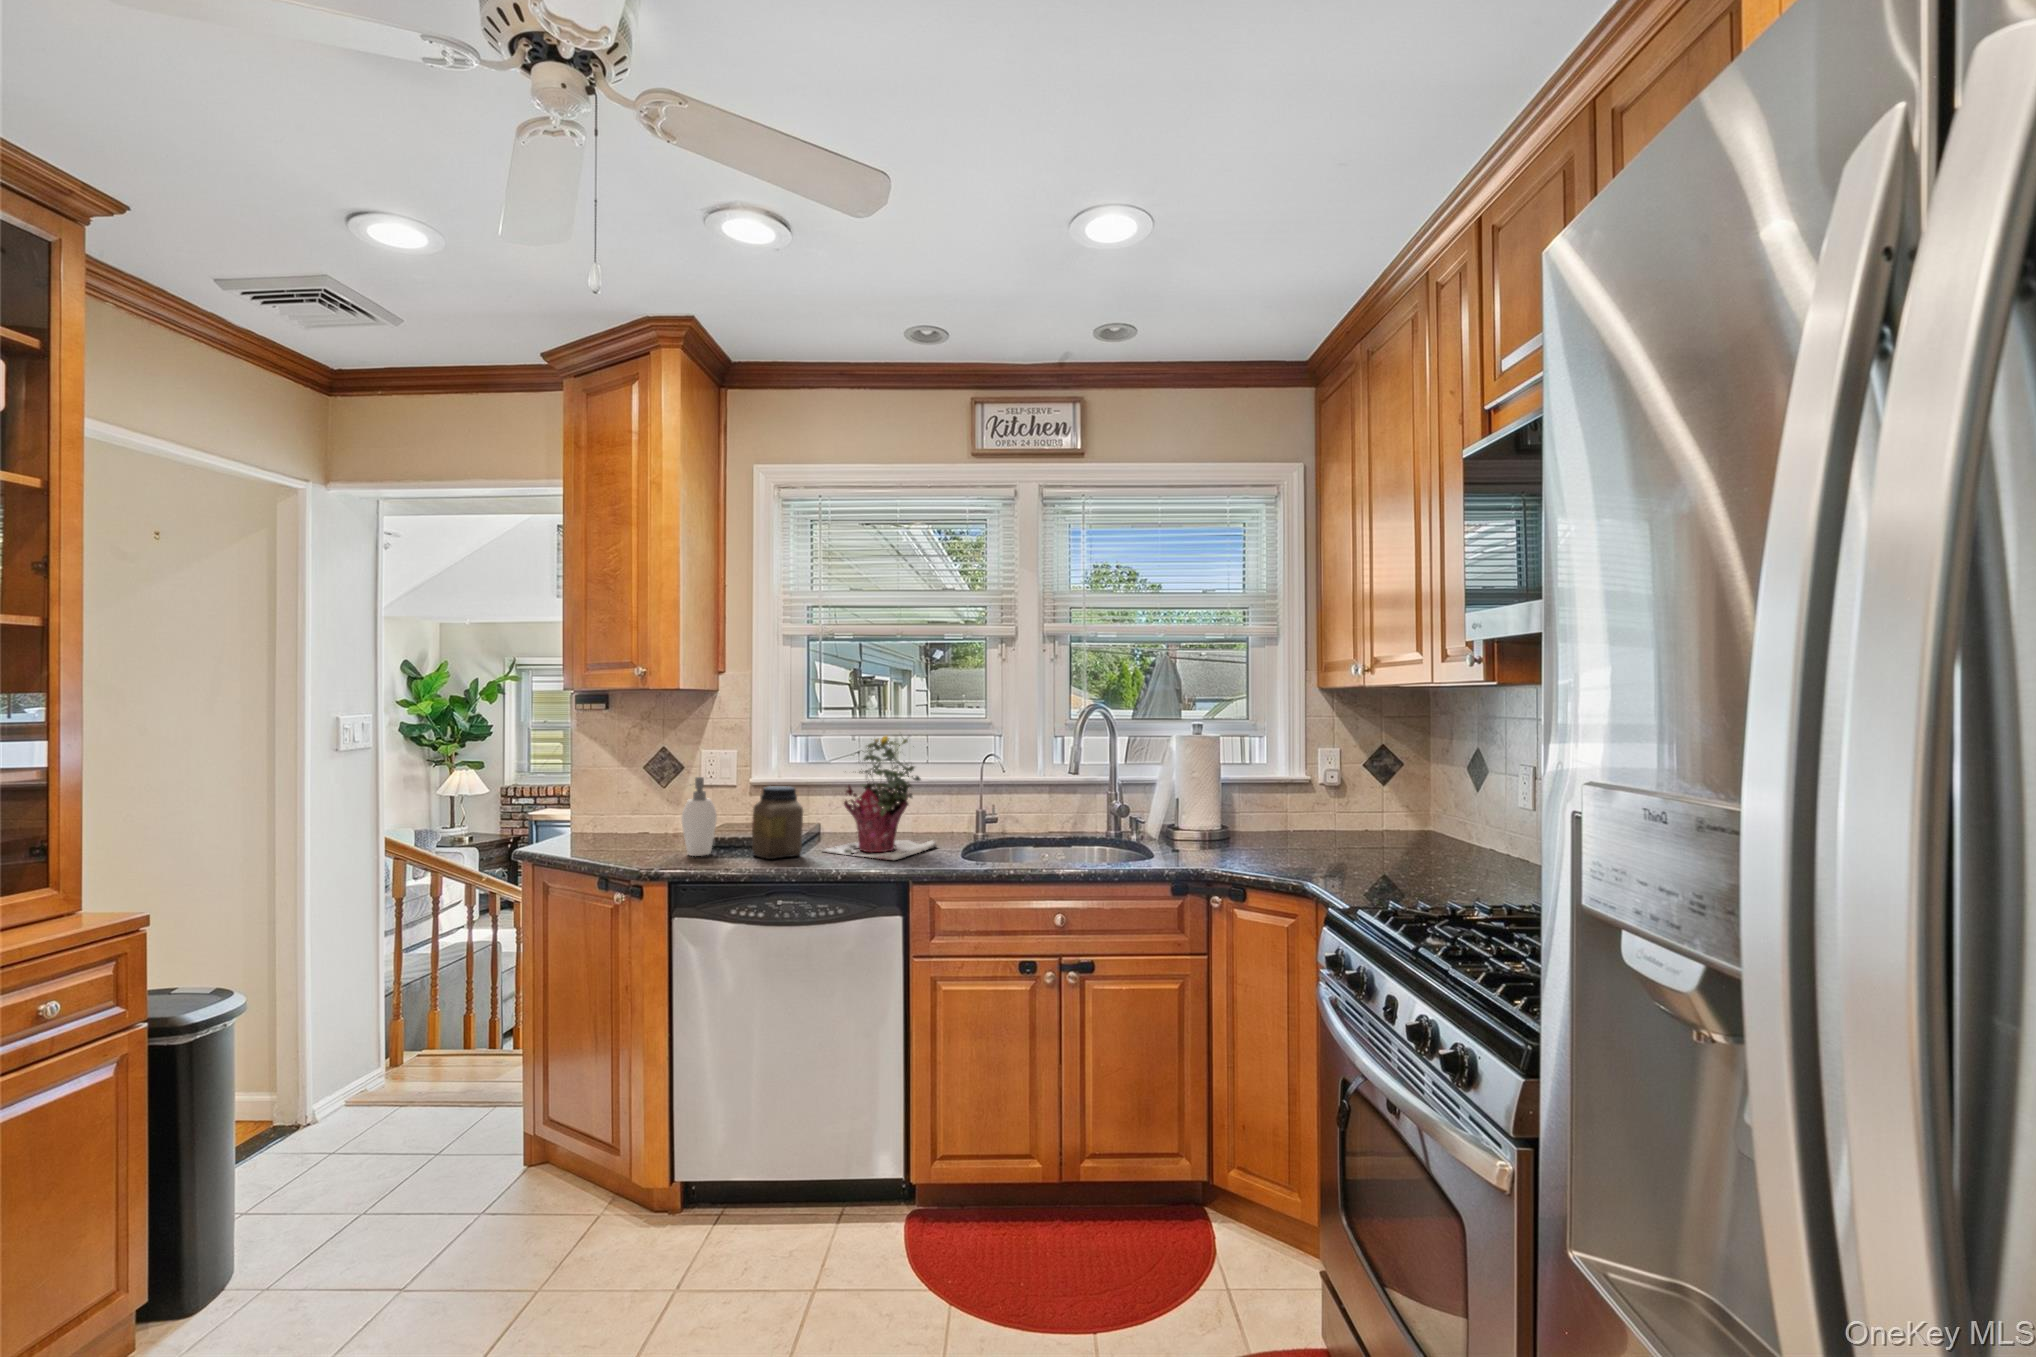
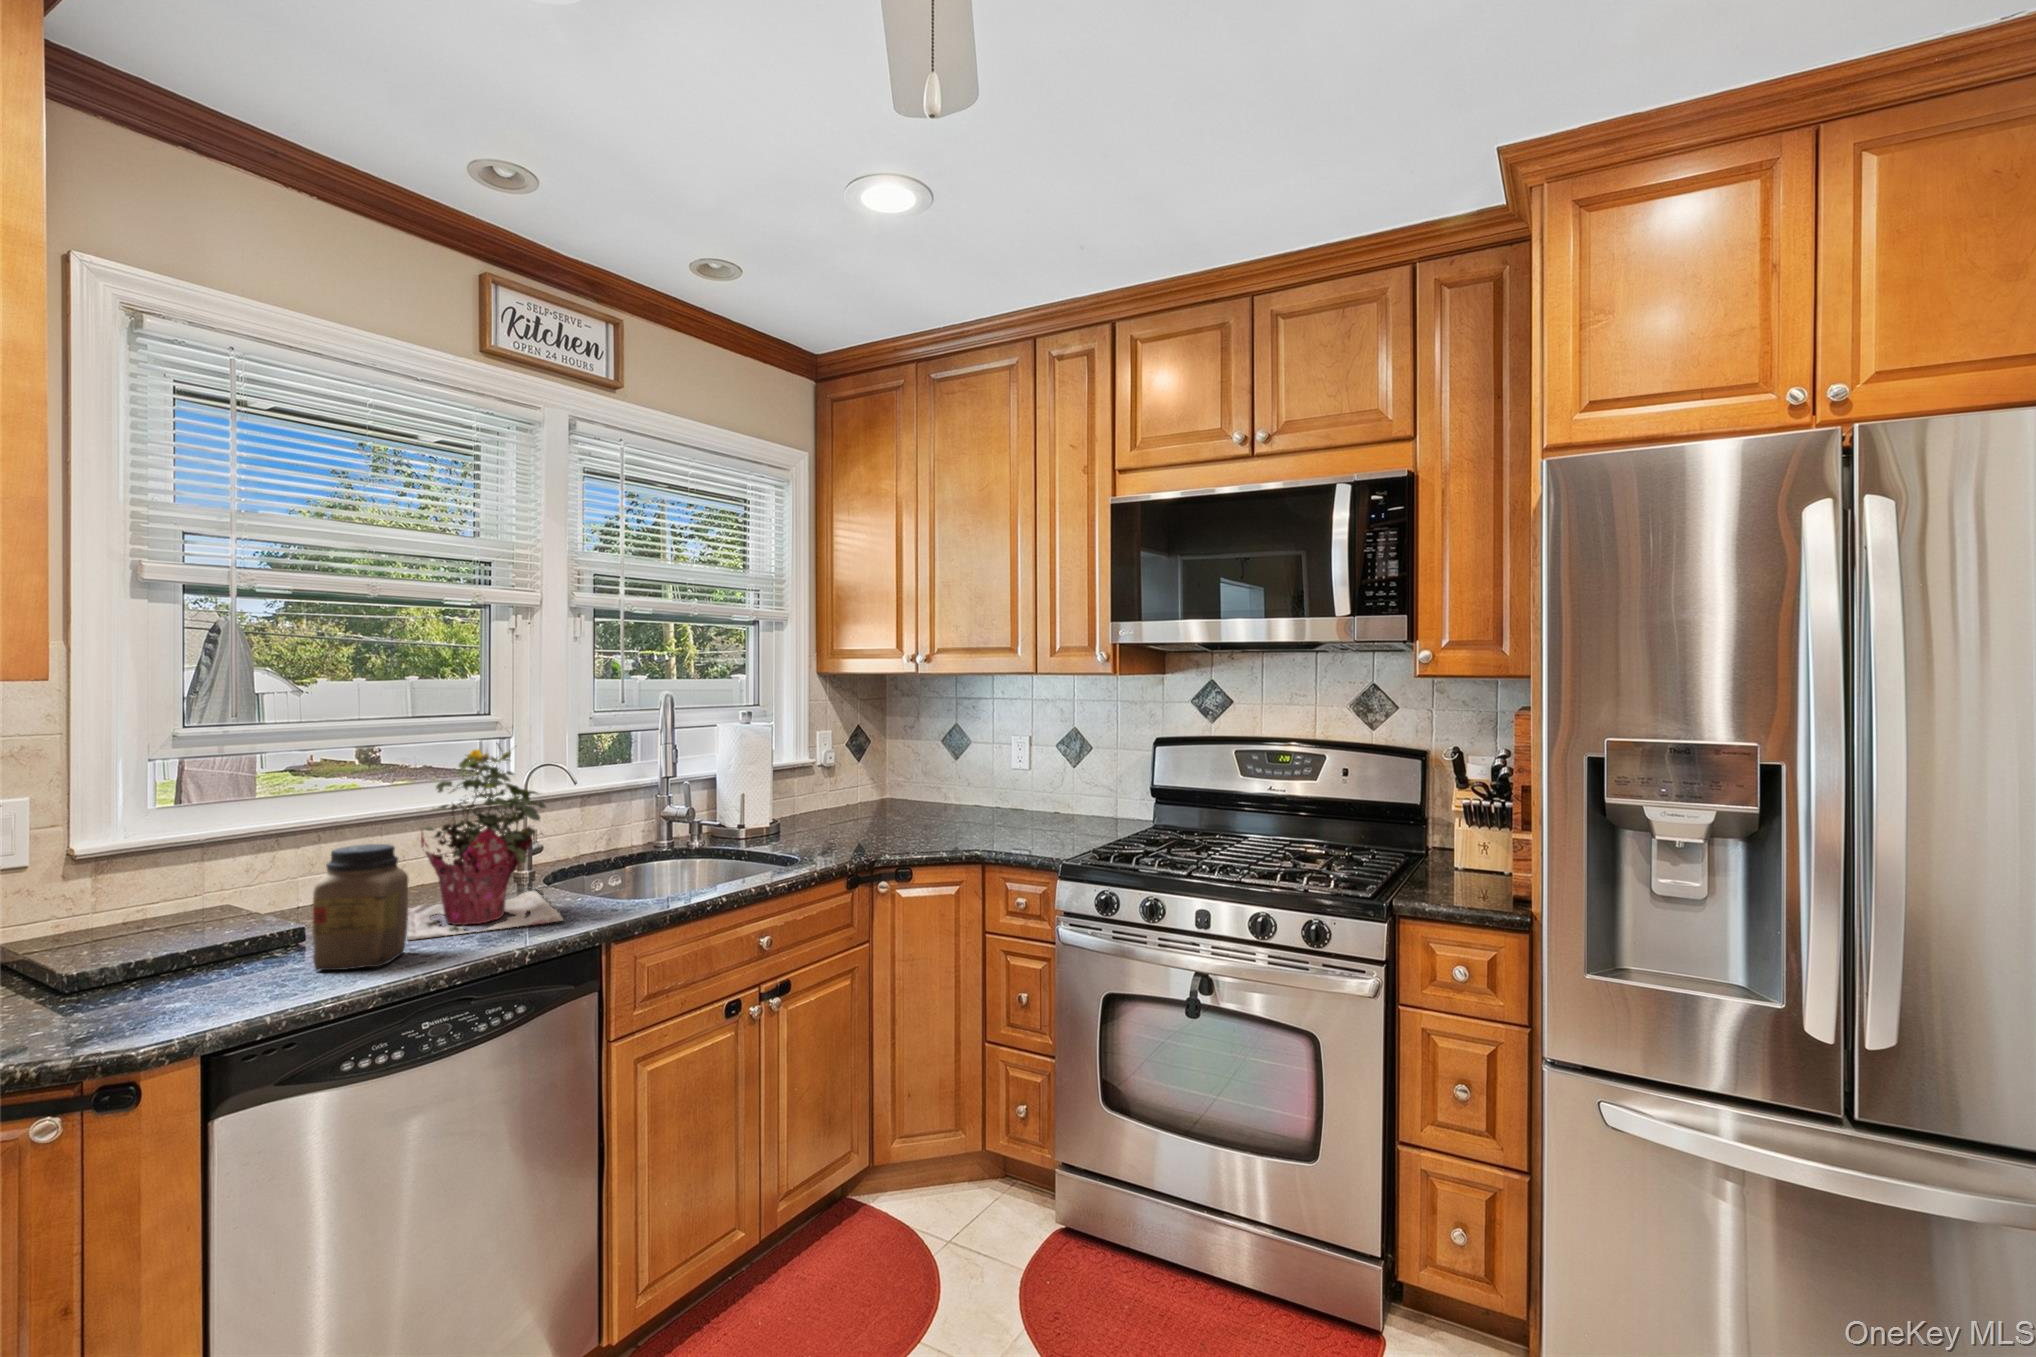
soap dispenser: present [682,777,717,856] -> none [156,852,239,1005]

